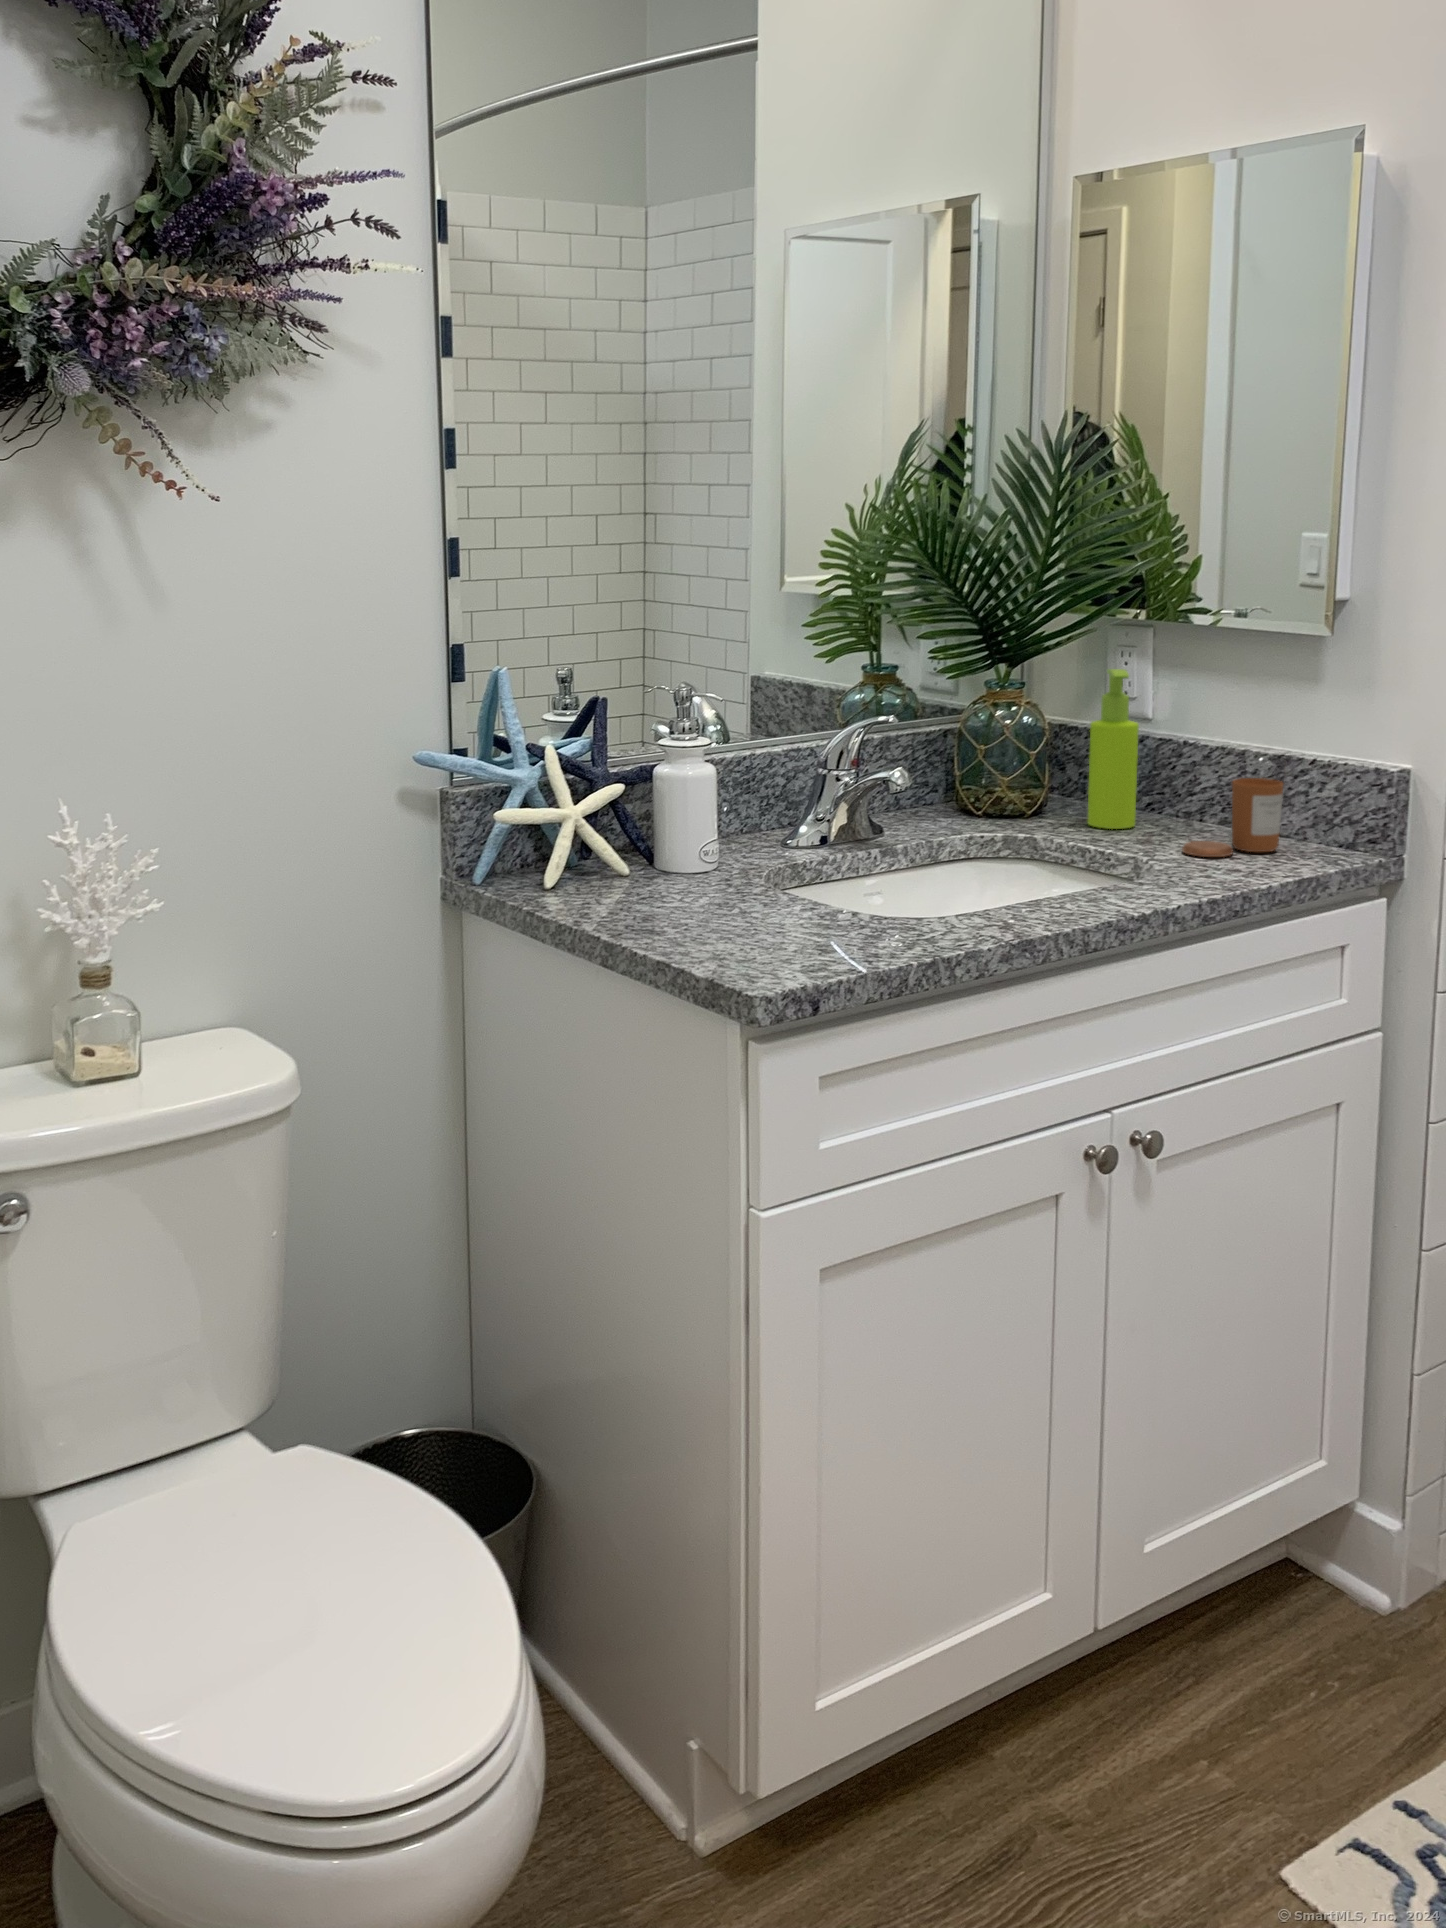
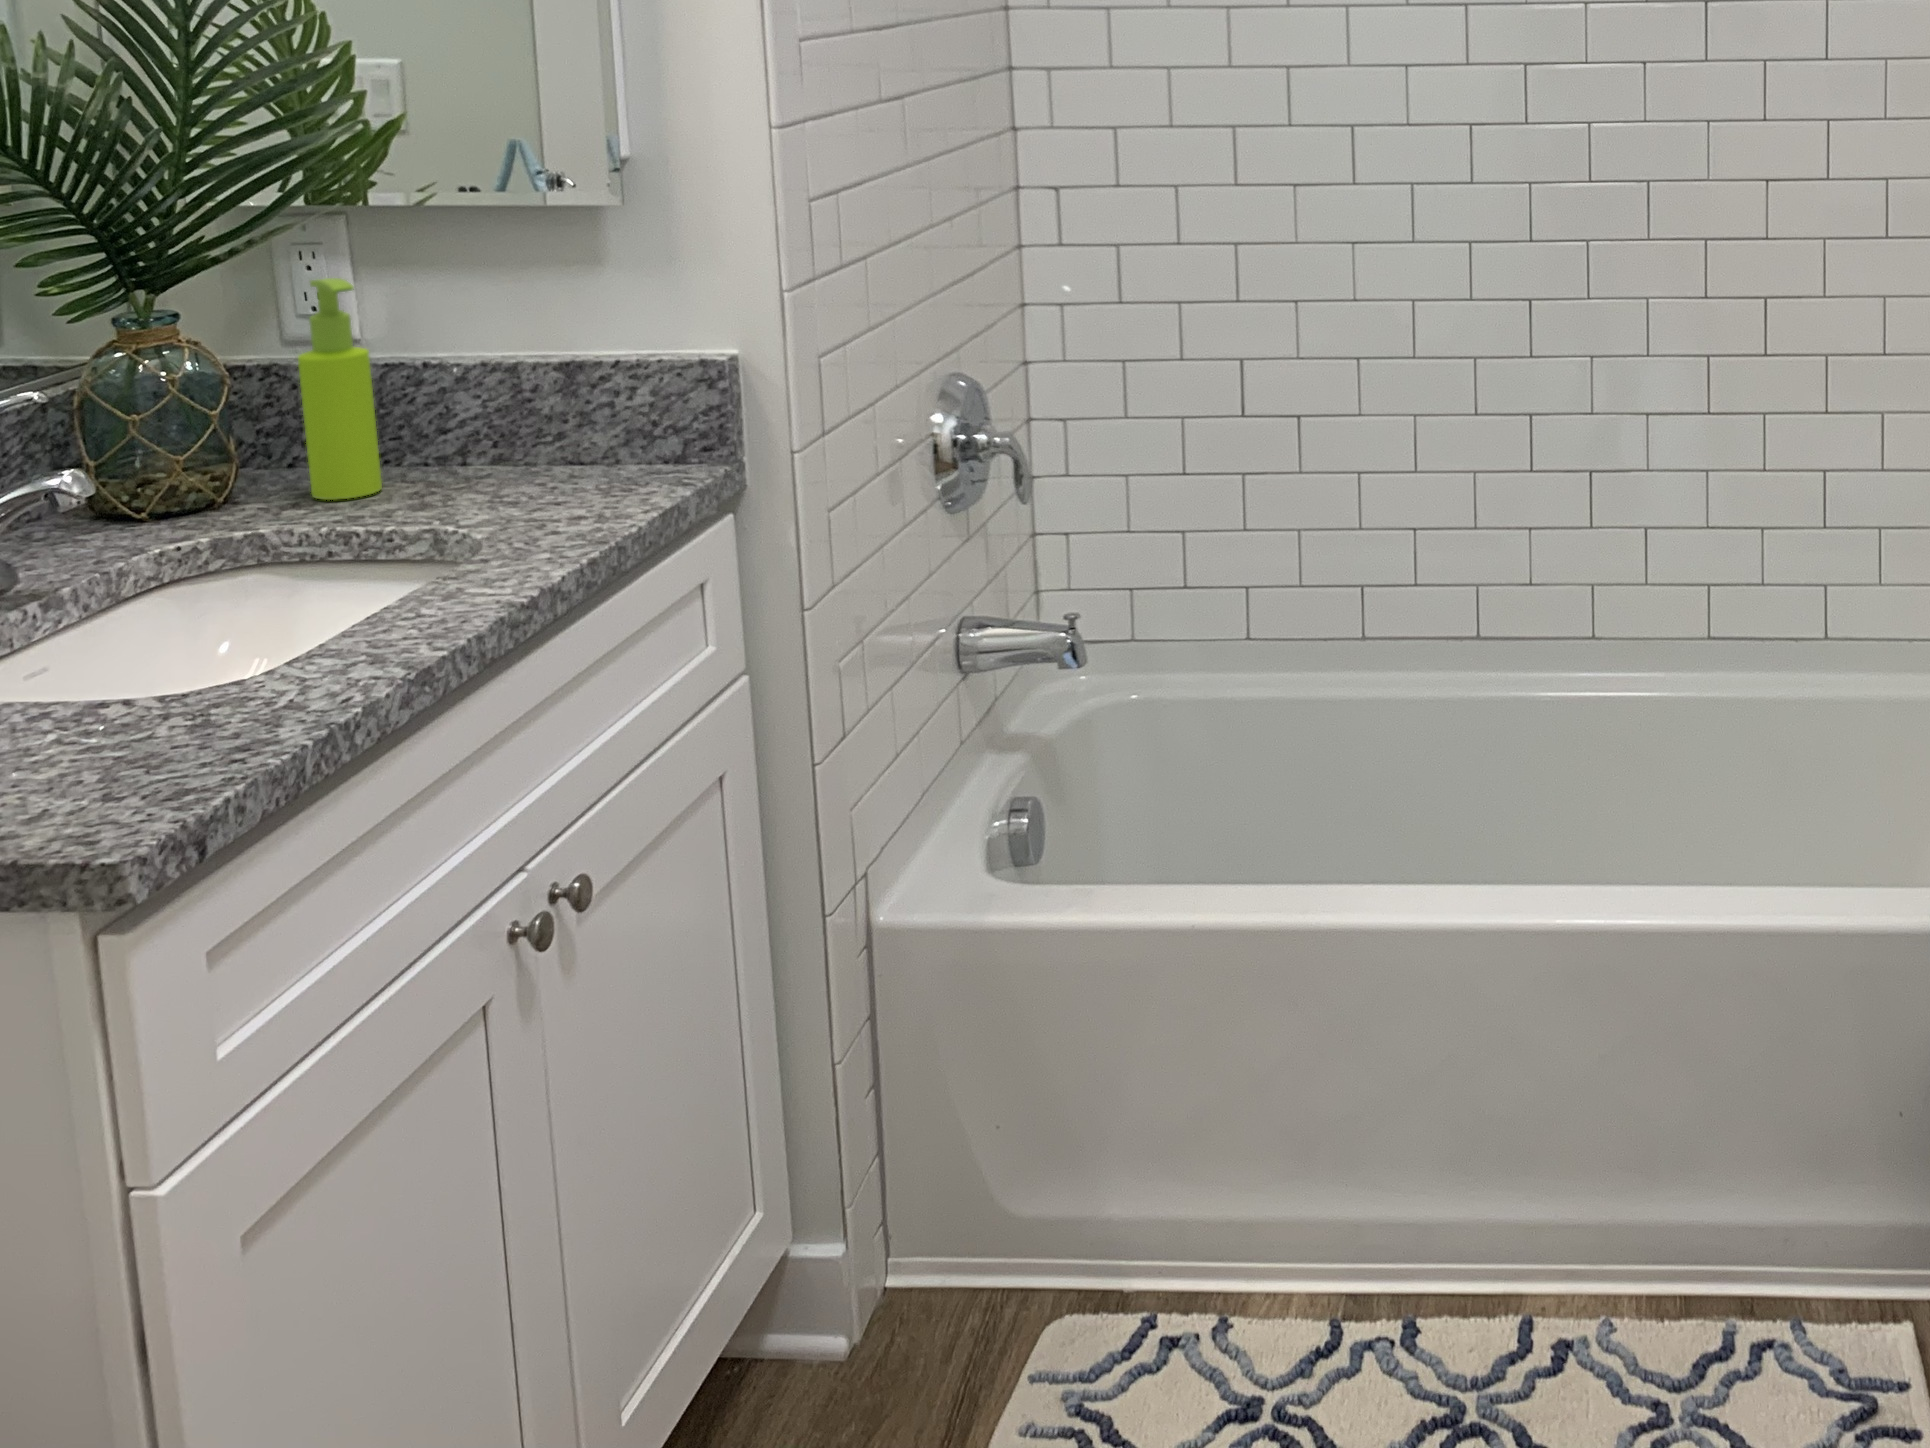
candle: present [1182,778,1284,857] -> none [483,396,599,512]

